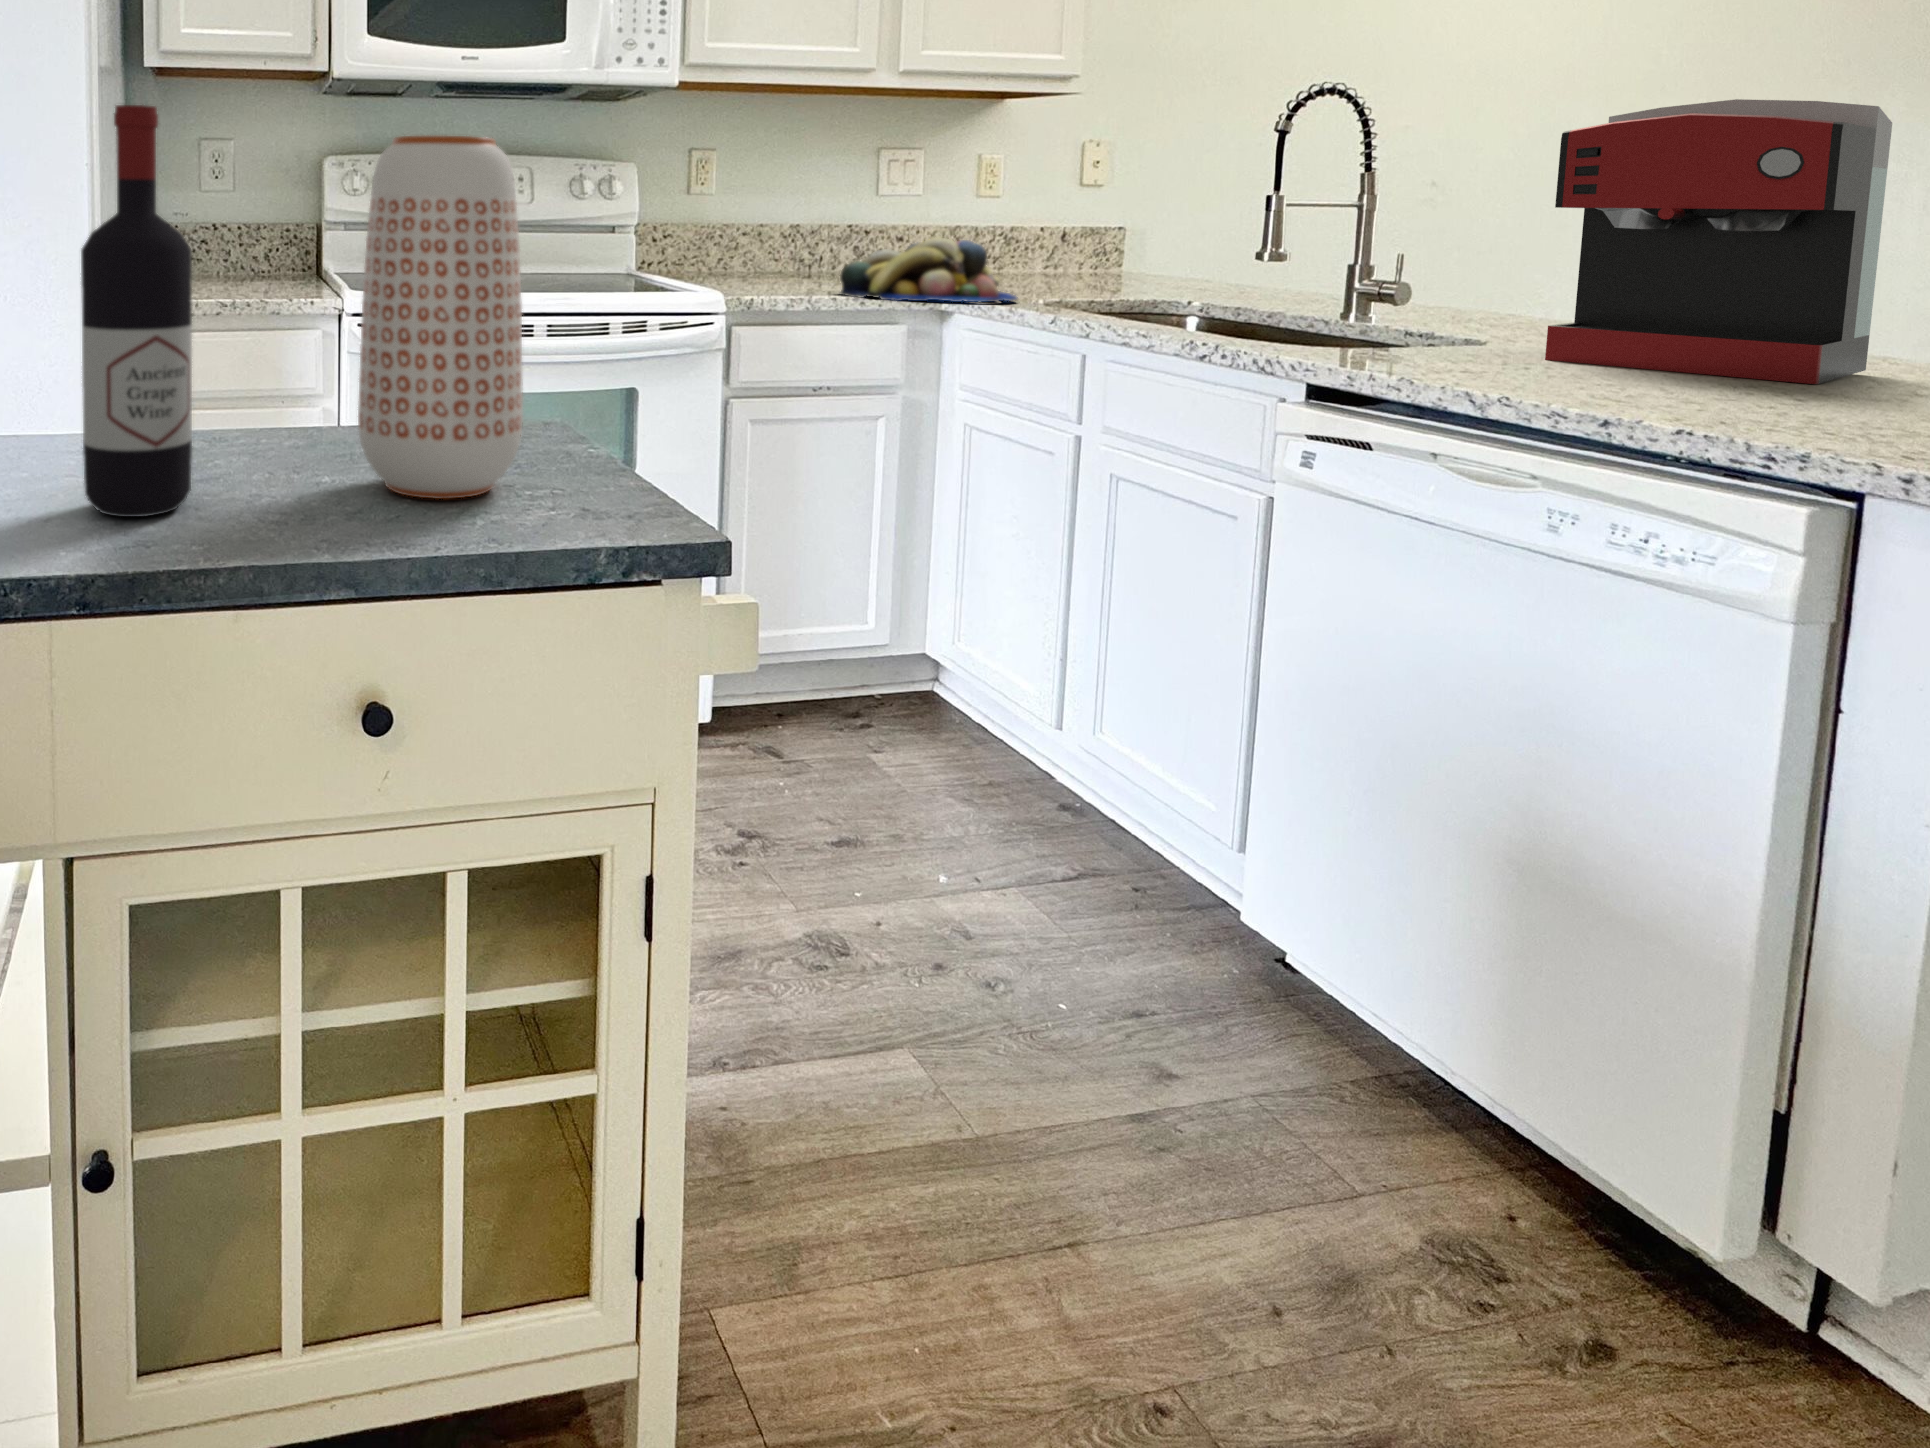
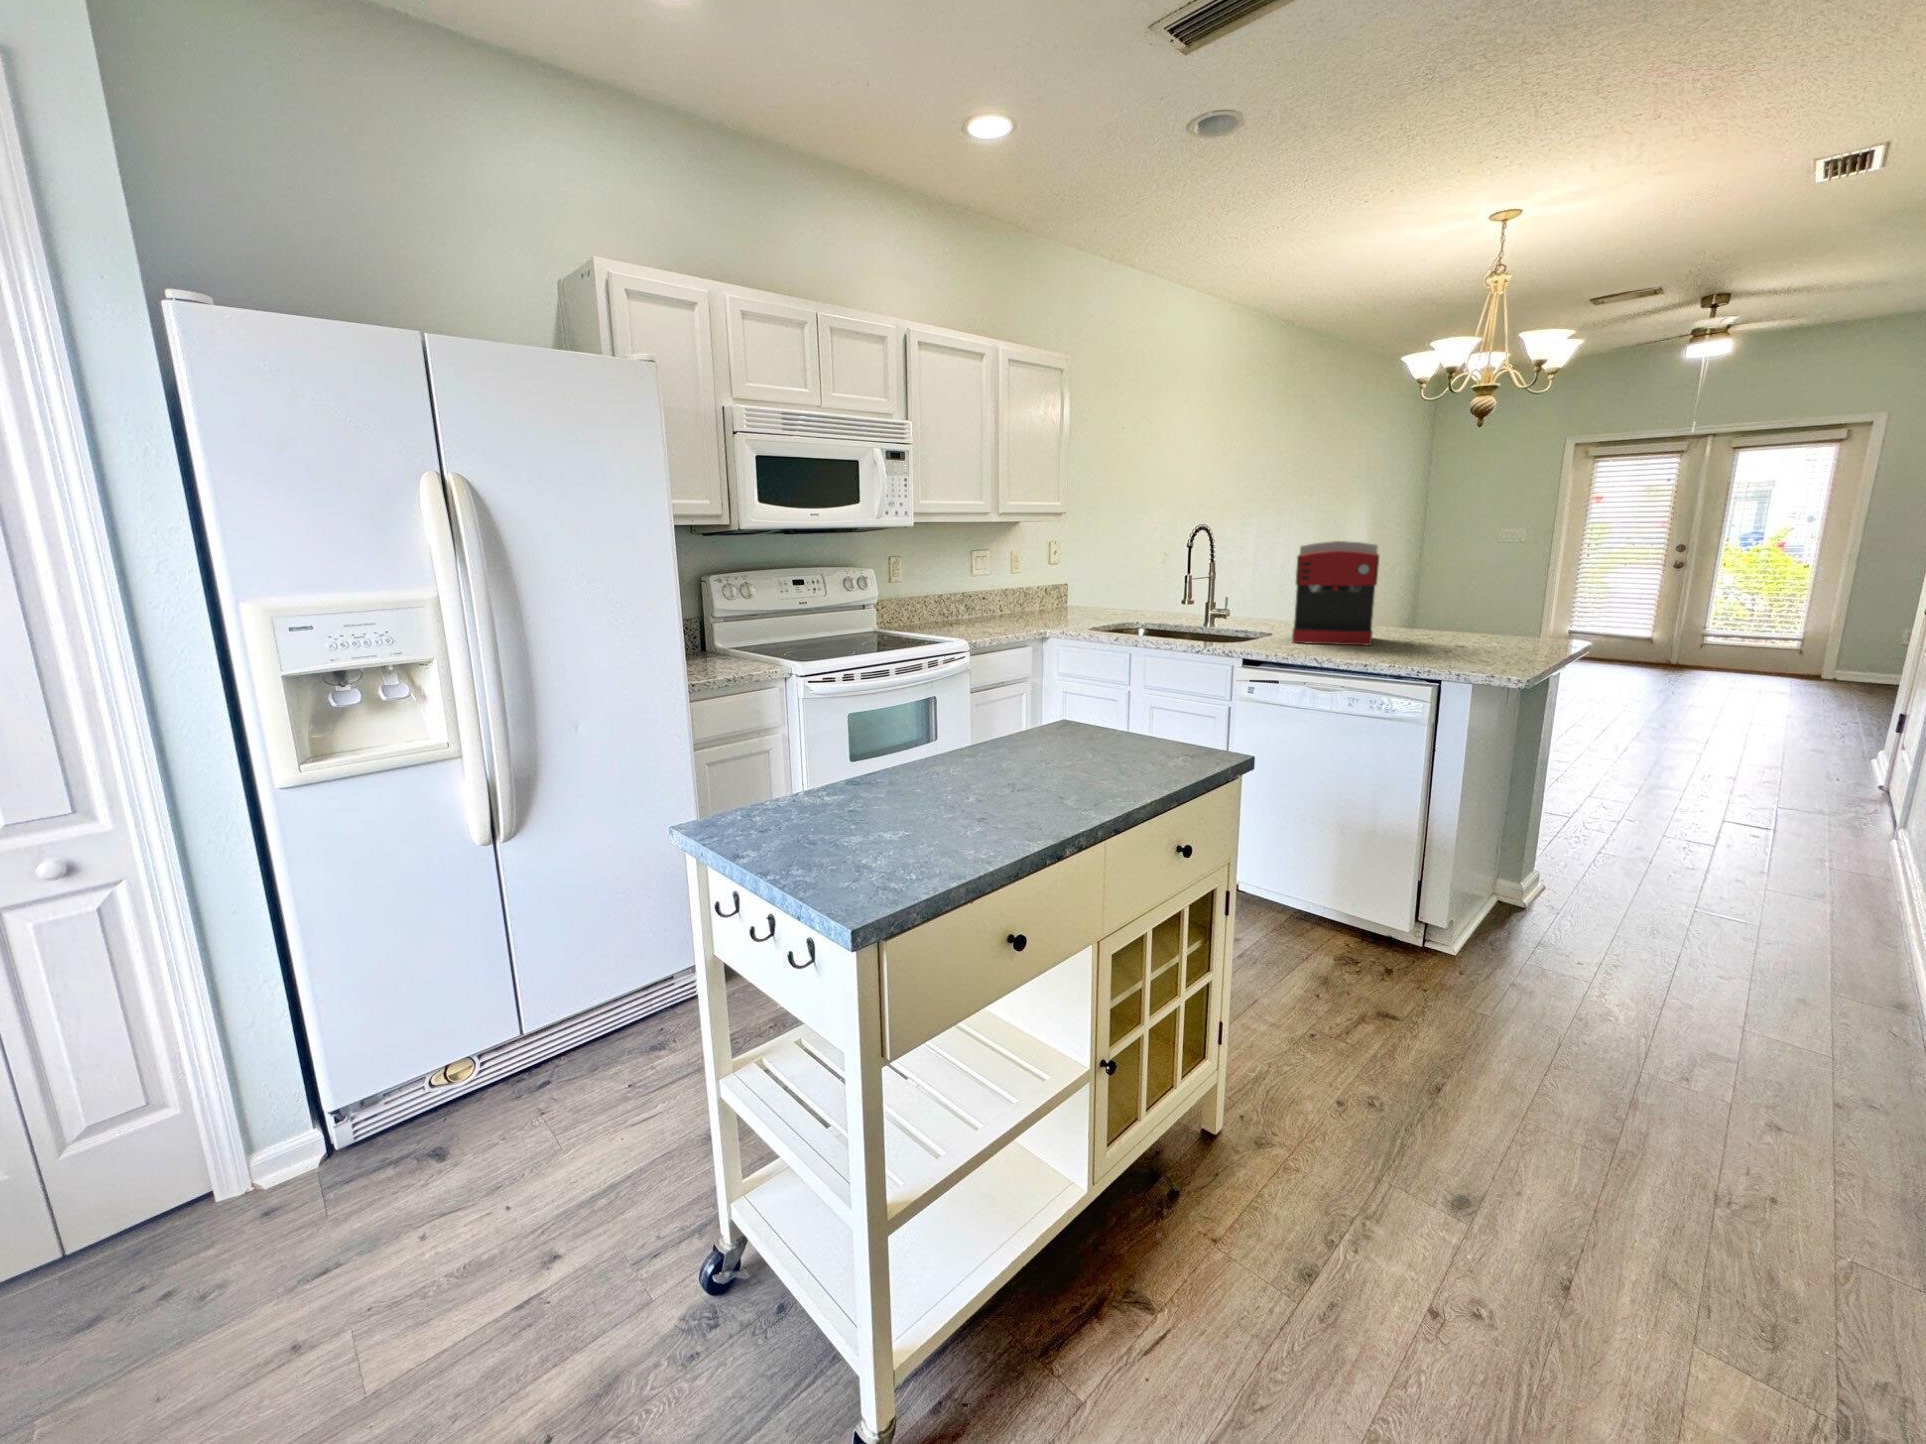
wine bottle: present [81,105,192,517] -> none [1017,626,1064,805]
vase: present [358,135,523,499] -> none [1075,621,1145,773]
fruit bowl: present [840,238,1017,302] -> none [984,598,1066,634]

